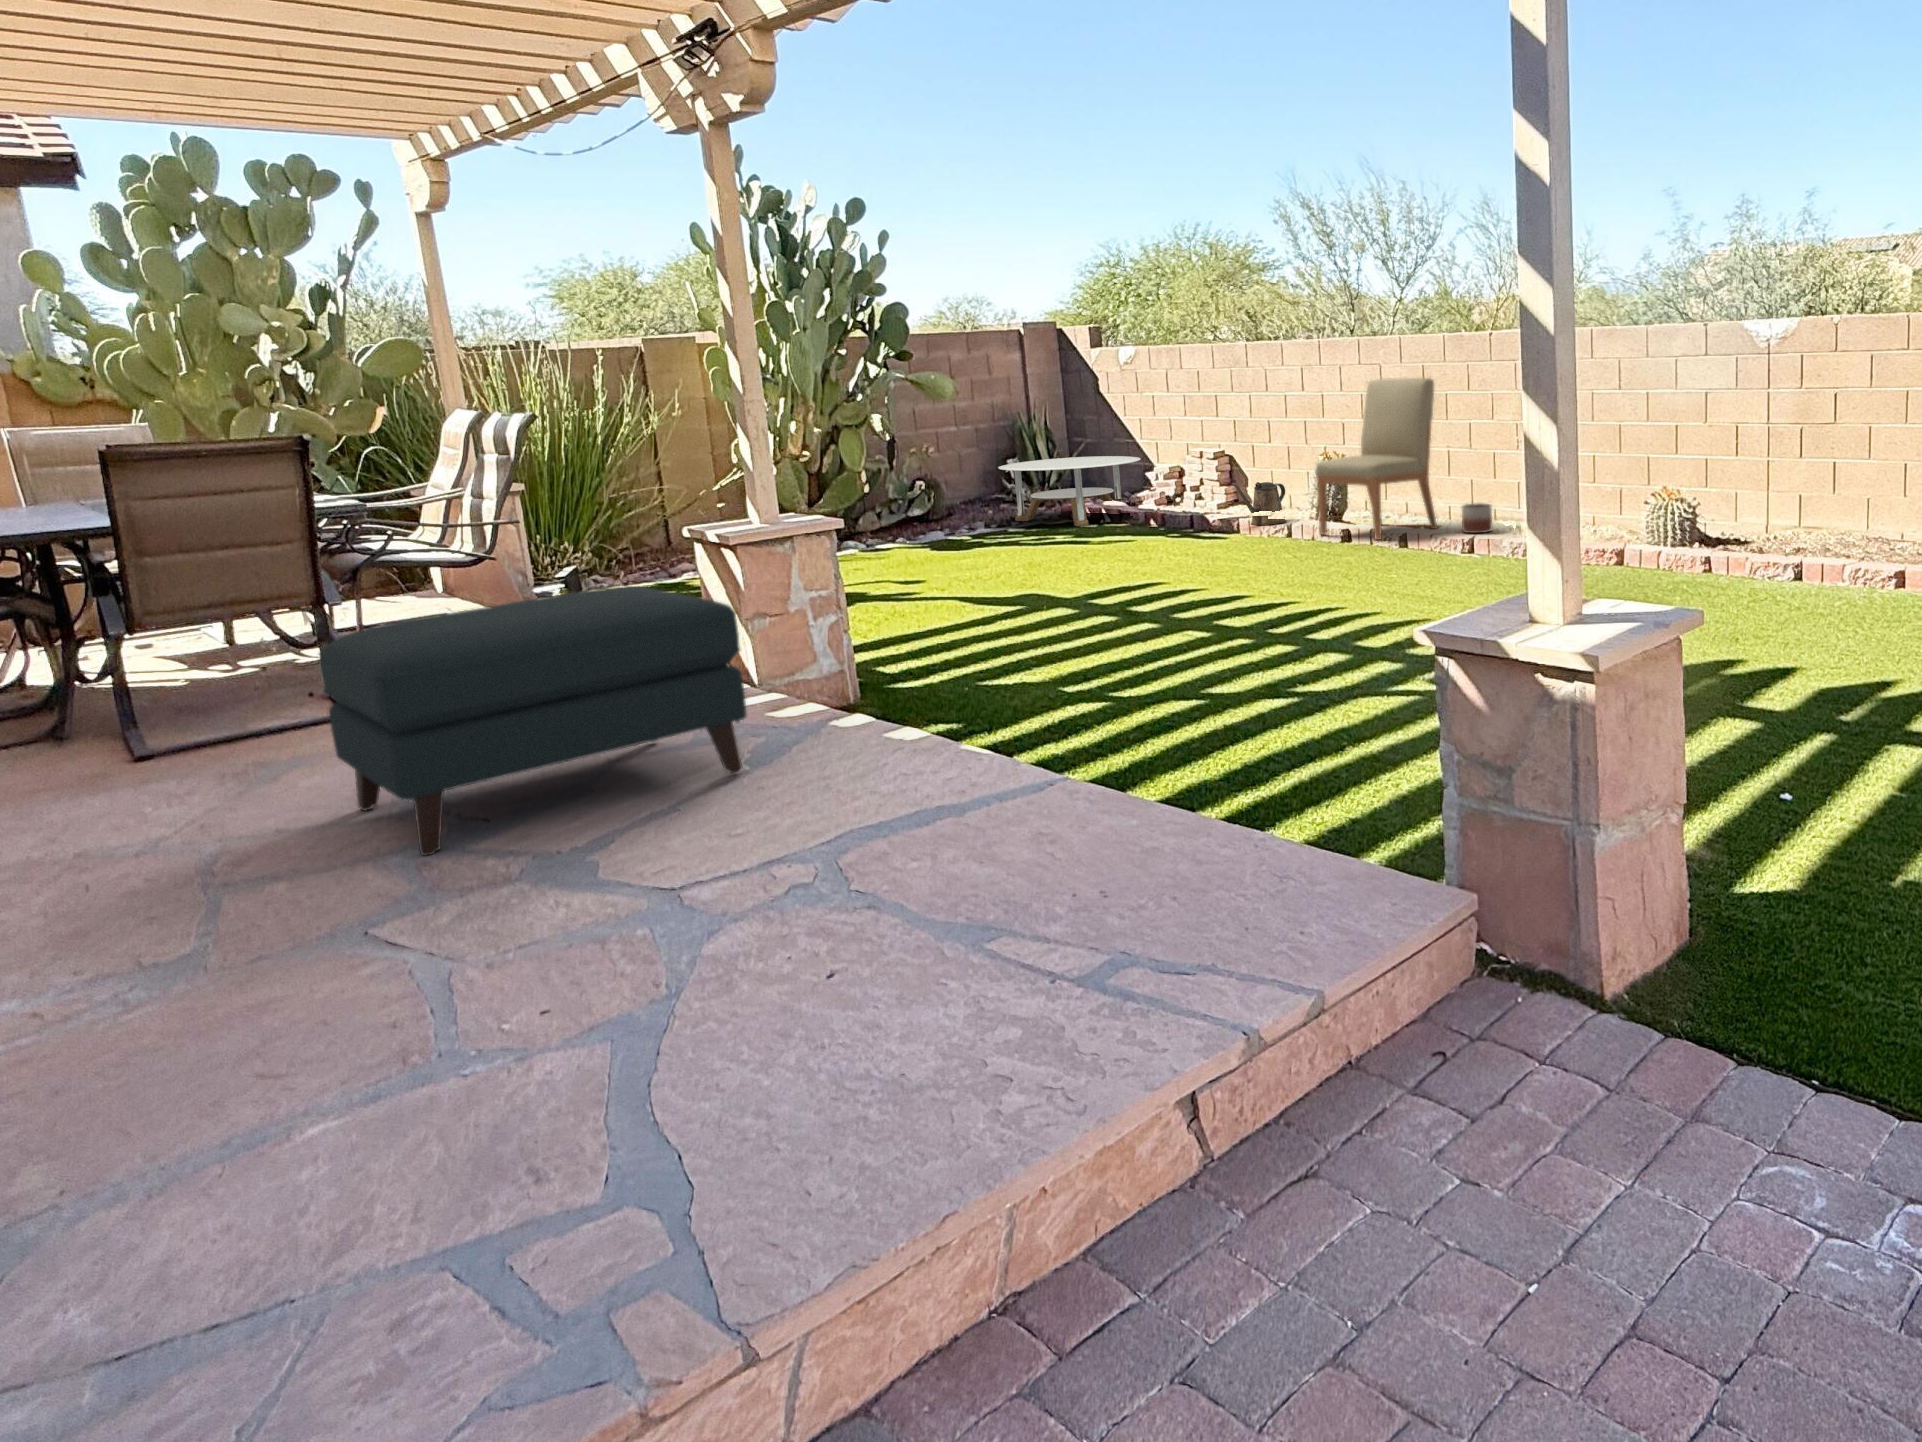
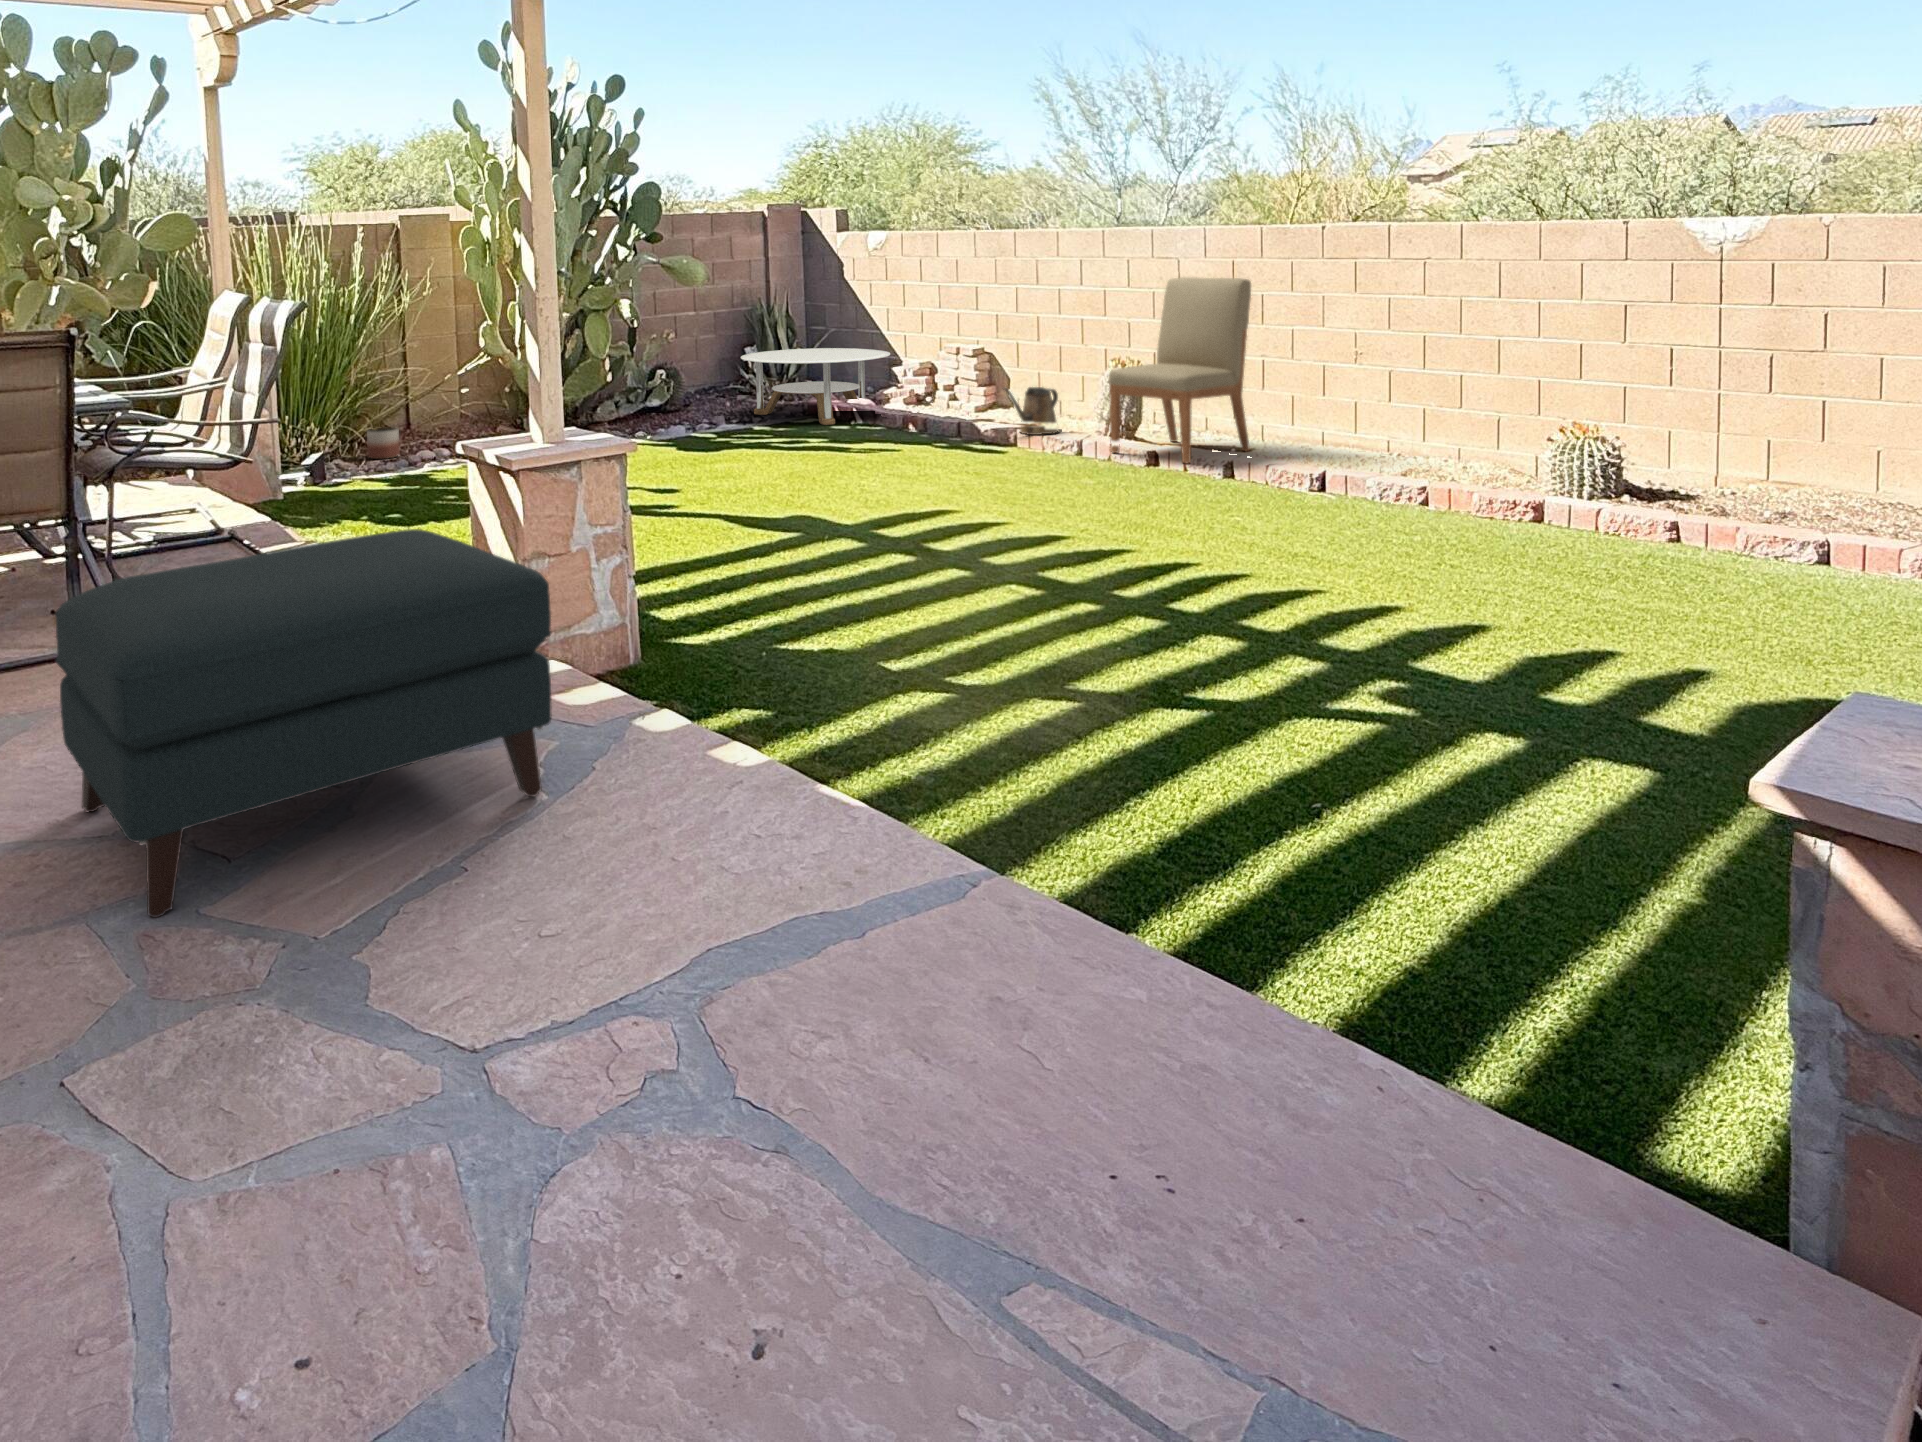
planter: present [1462,503,1492,533] -> present [367,427,400,459]

